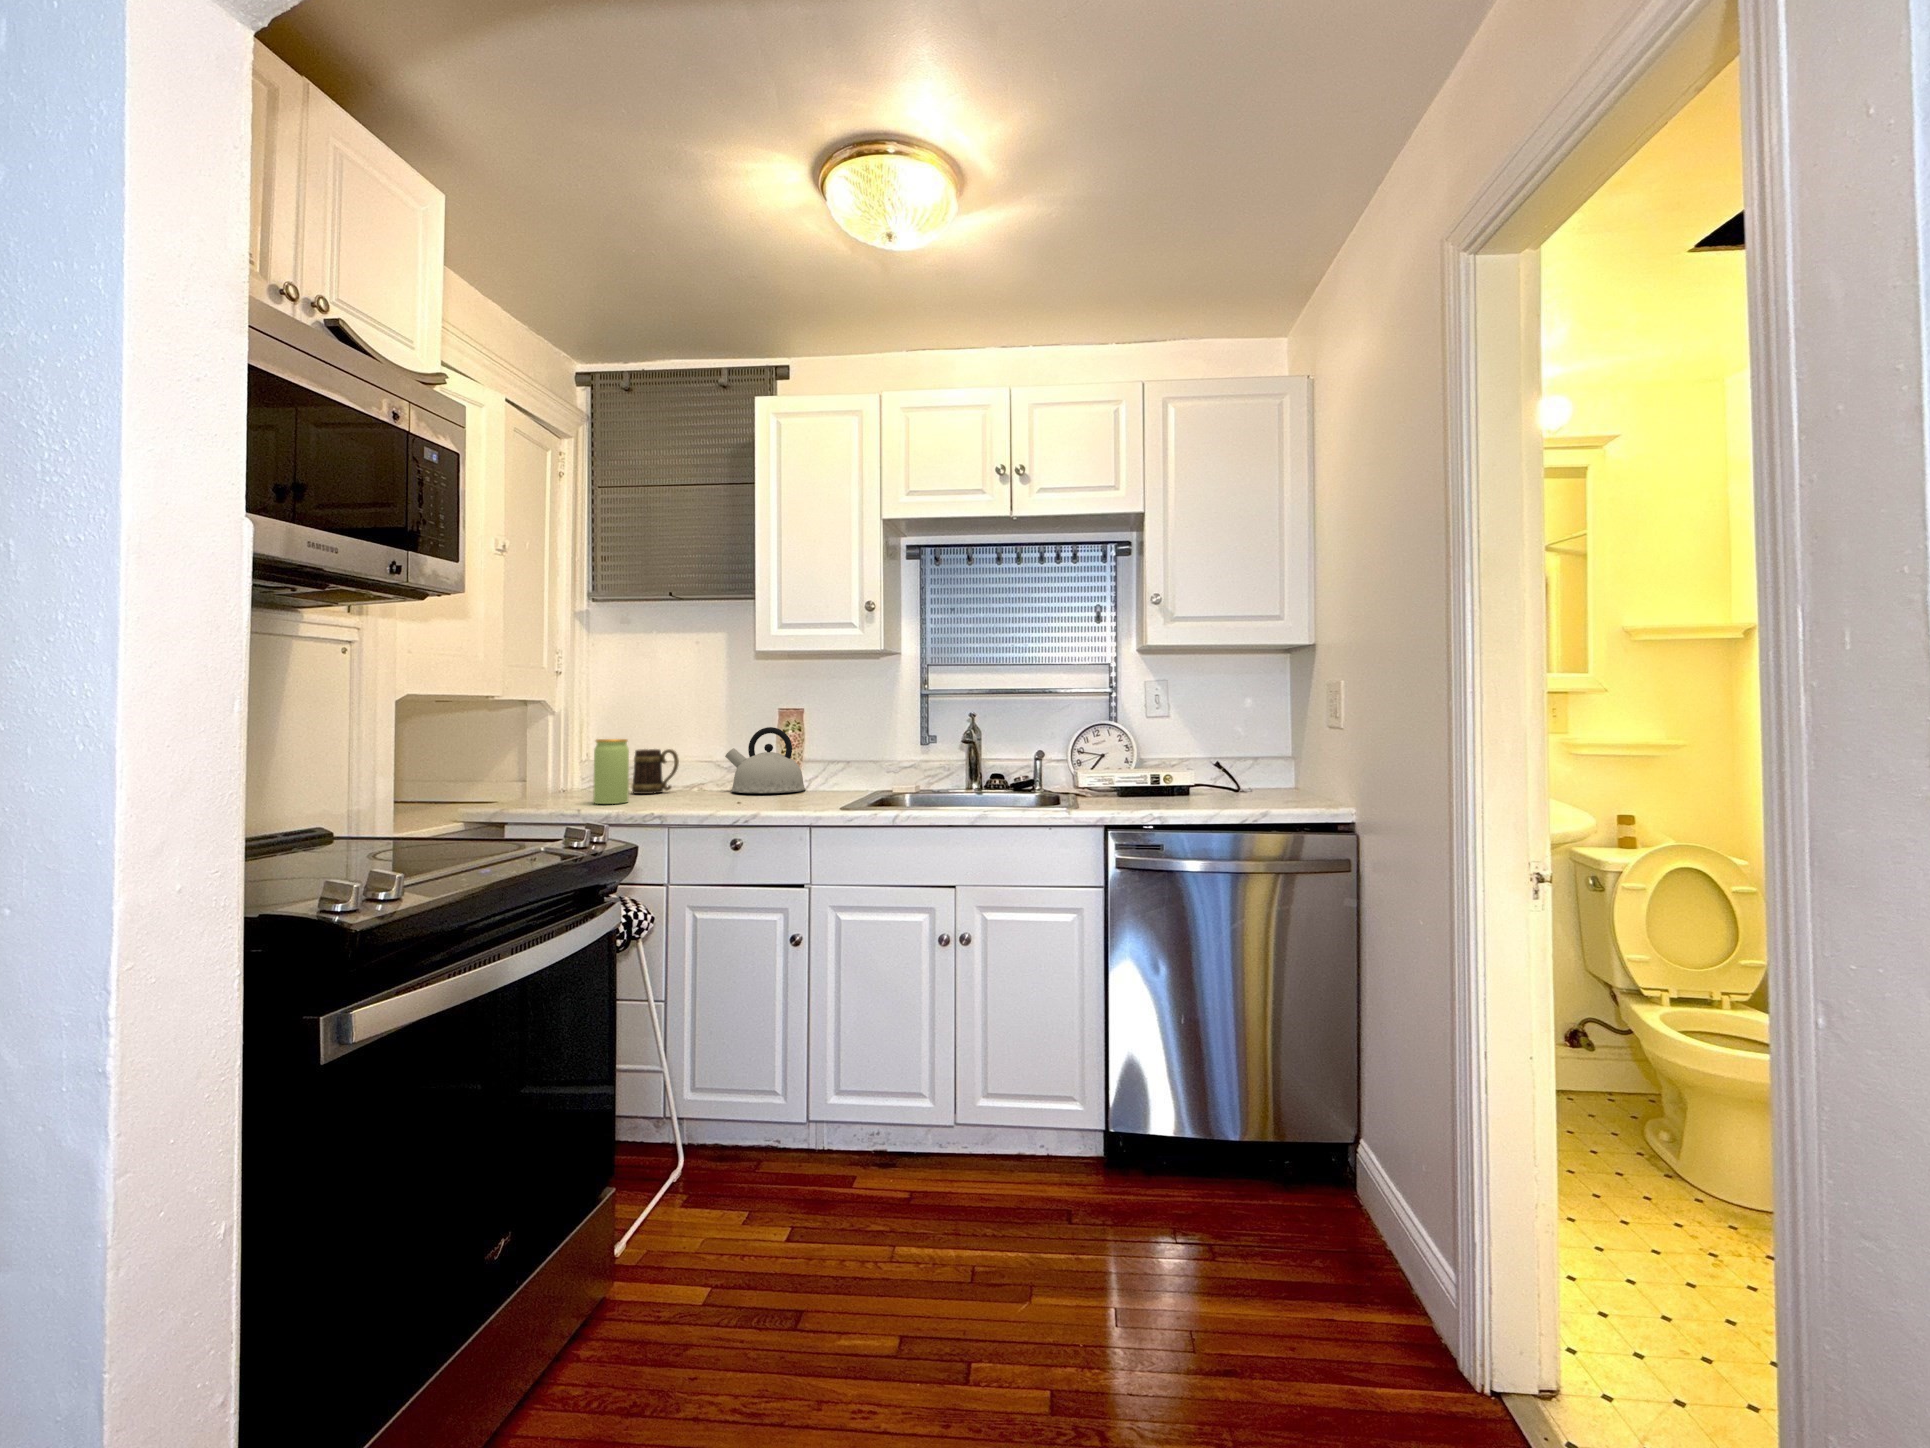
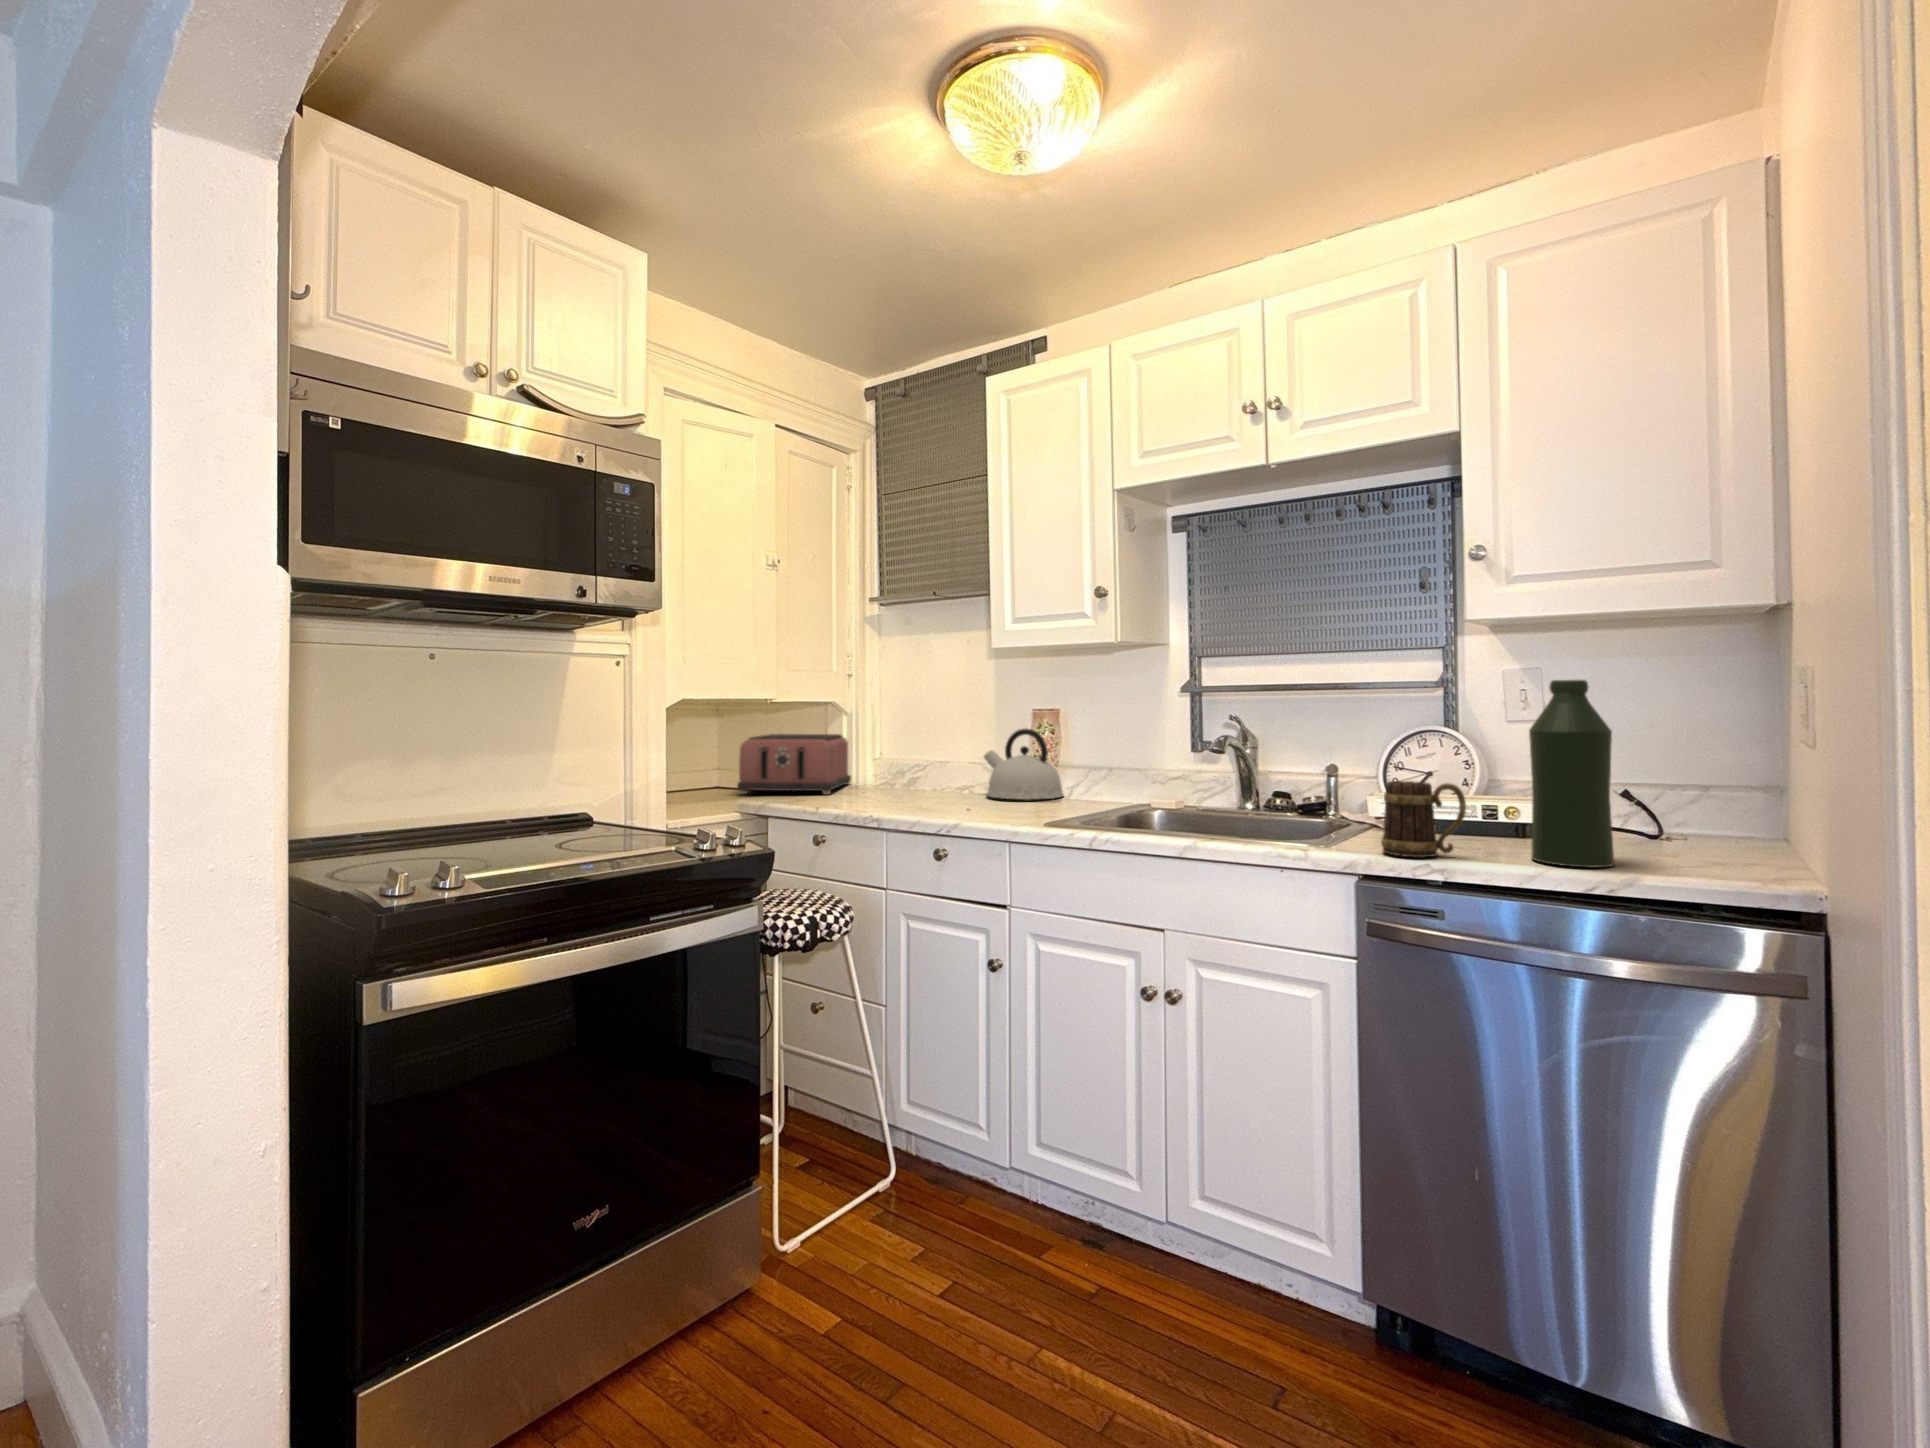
bottle: none [1197,685,1245,809] -> present [1529,680,1614,868]
toaster: none [439,737,558,803] -> present [737,734,851,794]
jar: present [593,739,629,804] -> none [848,739,880,803]
mug: present [632,749,679,794] -> present [1381,781,1466,857]

